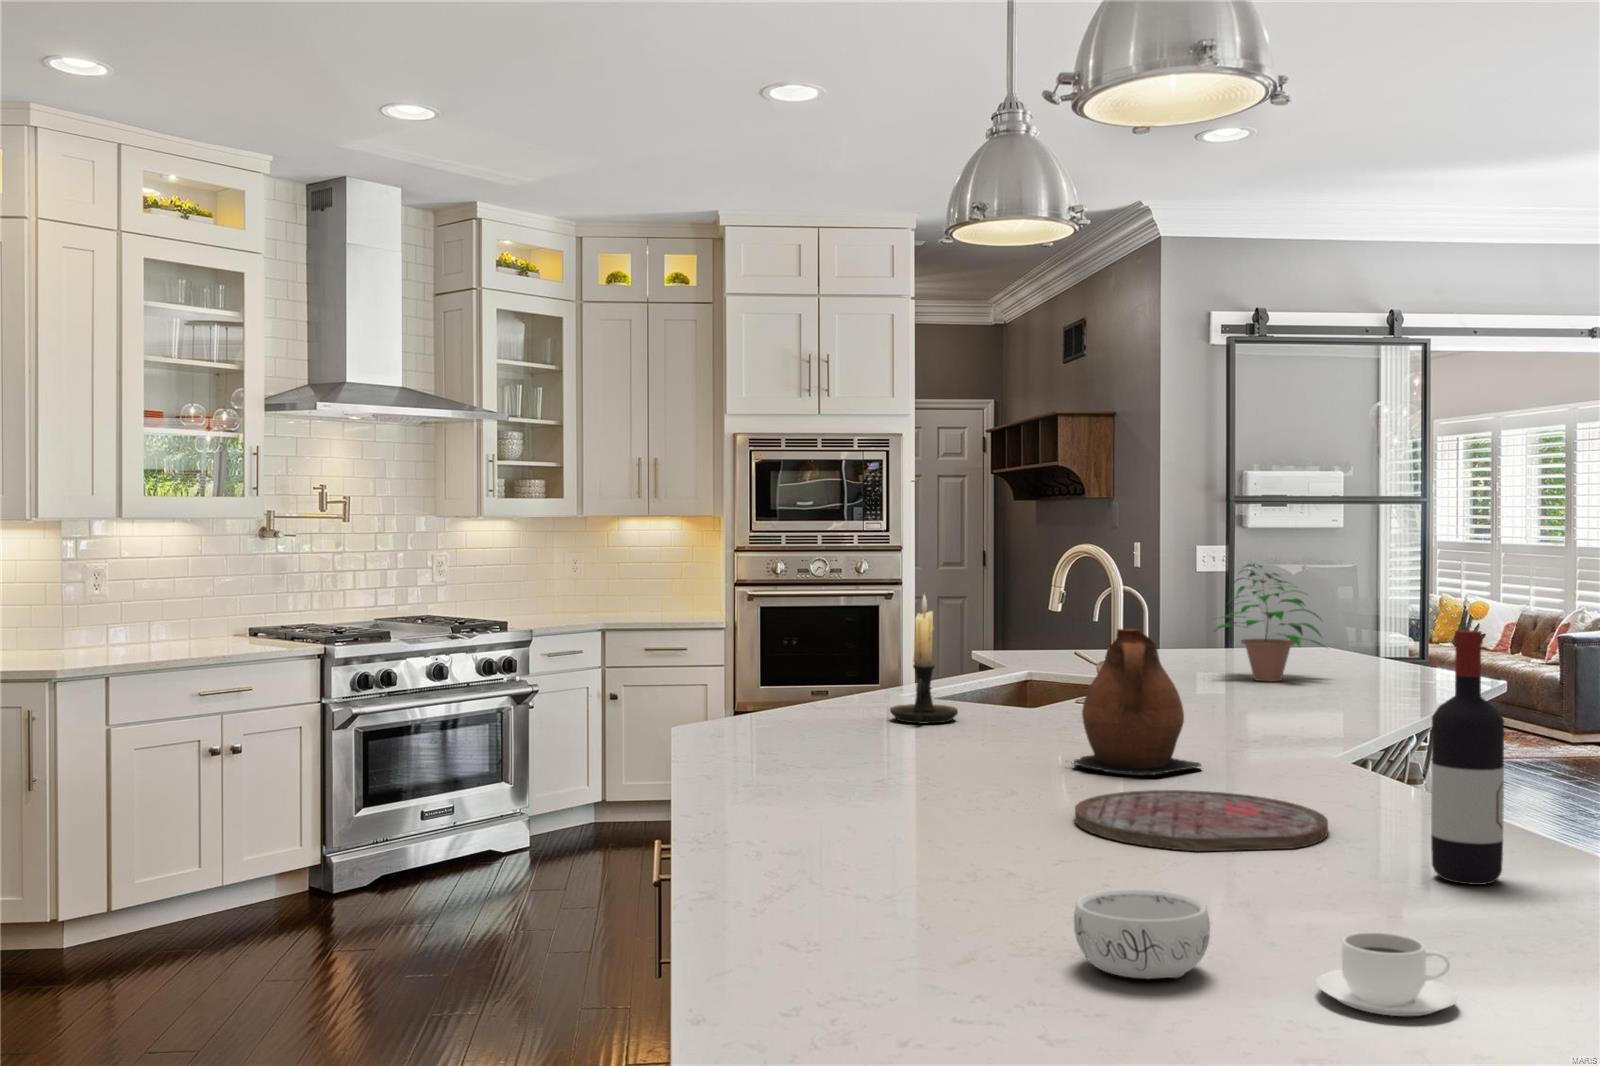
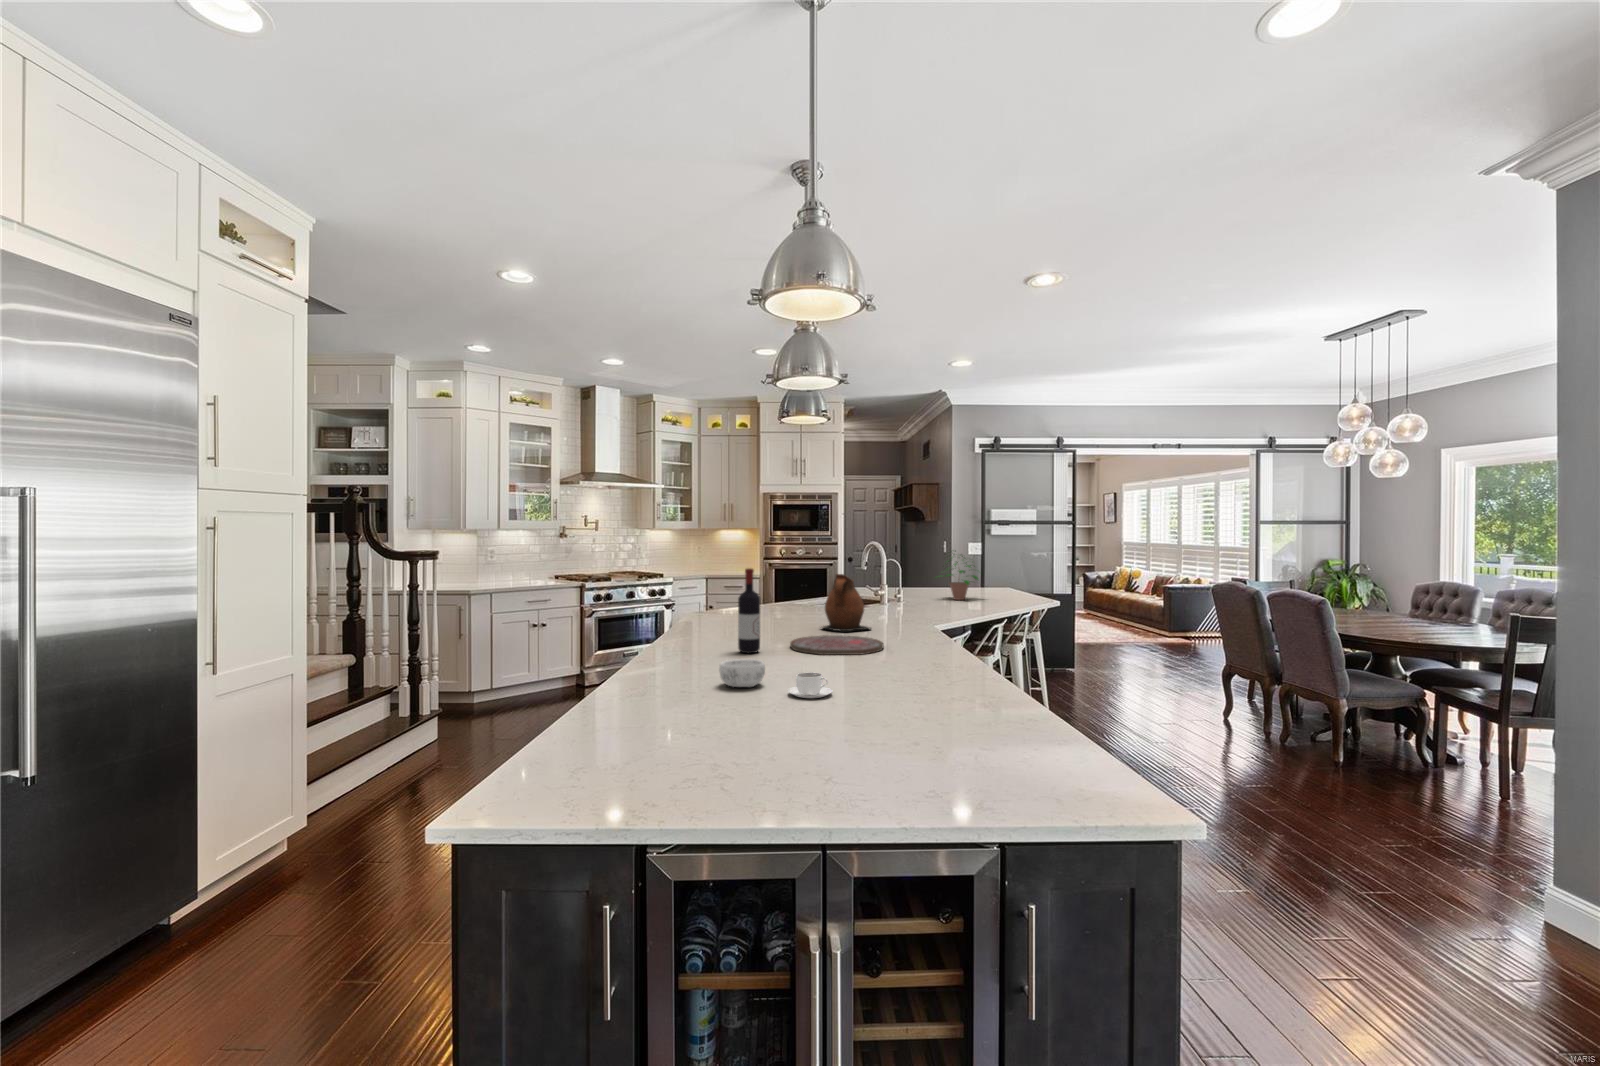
candle holder: present [890,596,958,724] -> none [776,560,803,613]
wine bottle: present [1431,630,1504,885] -> present [738,568,760,653]

